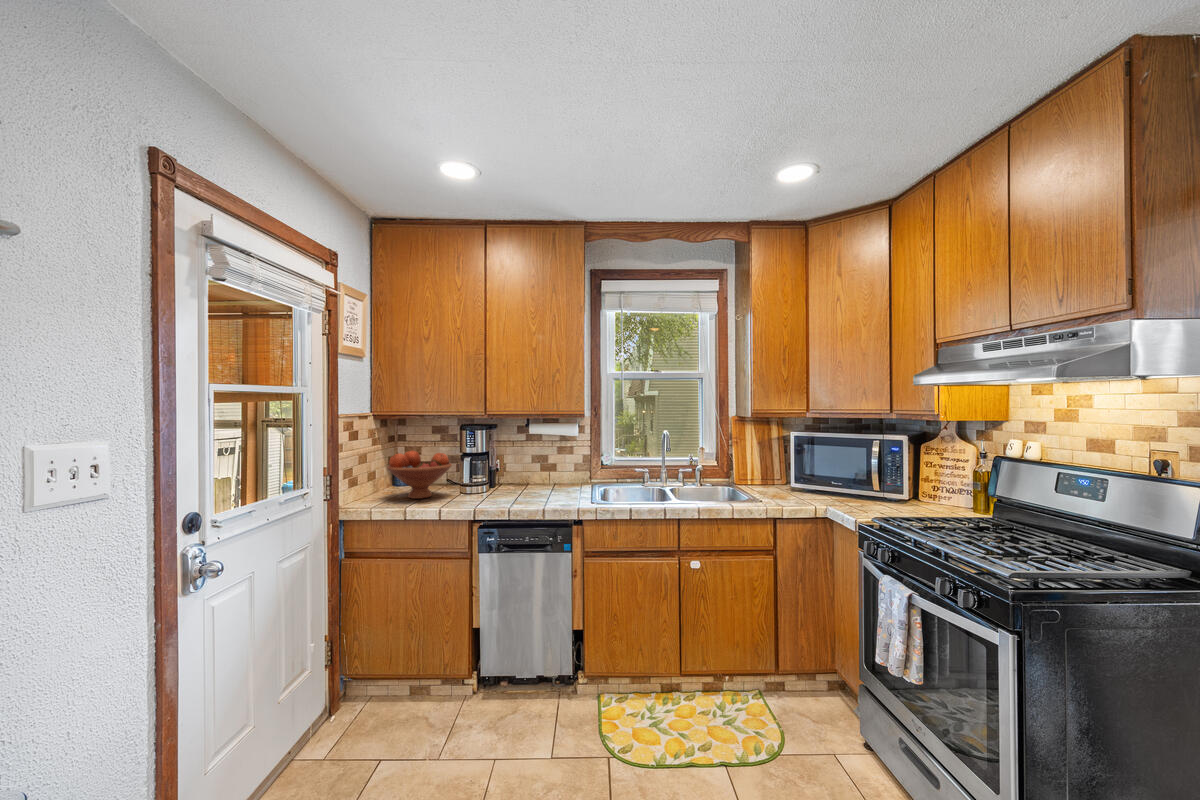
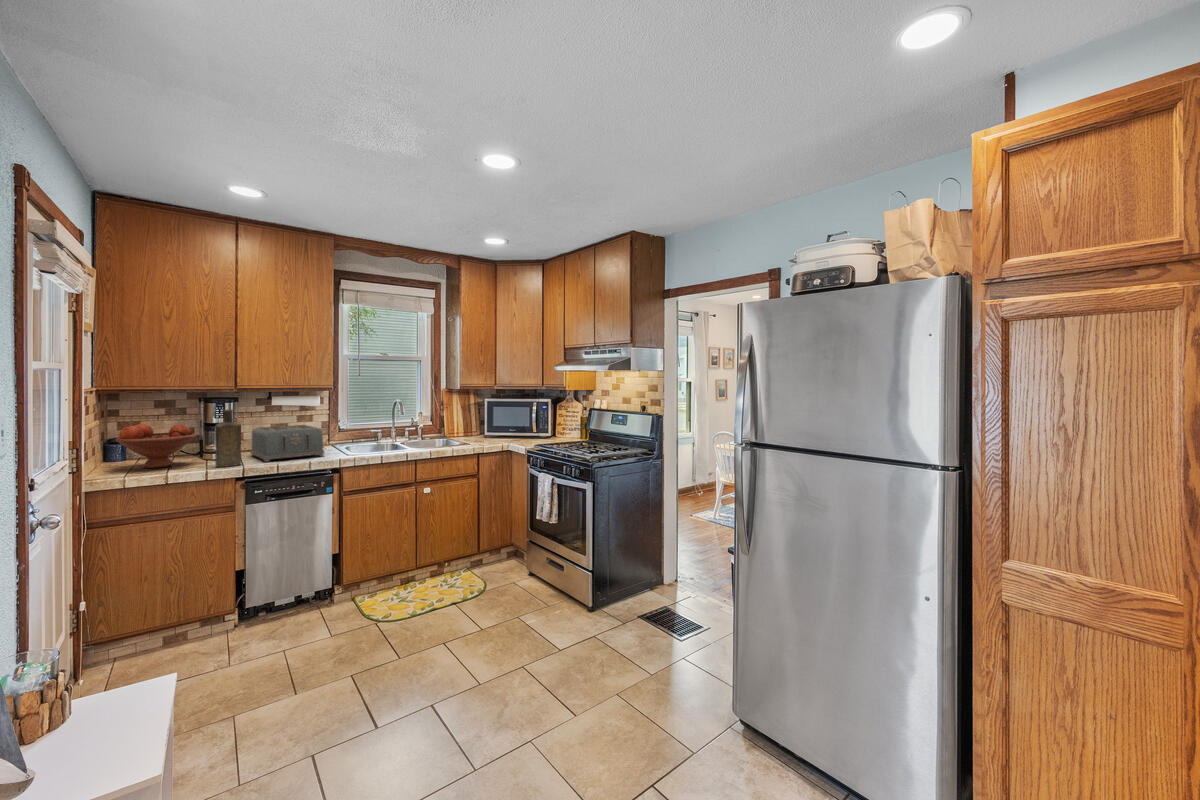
bottle: none [456,439,483,505] -> present [215,409,241,467]
toaster: none [505,458,570,503] -> present [251,425,324,462]

